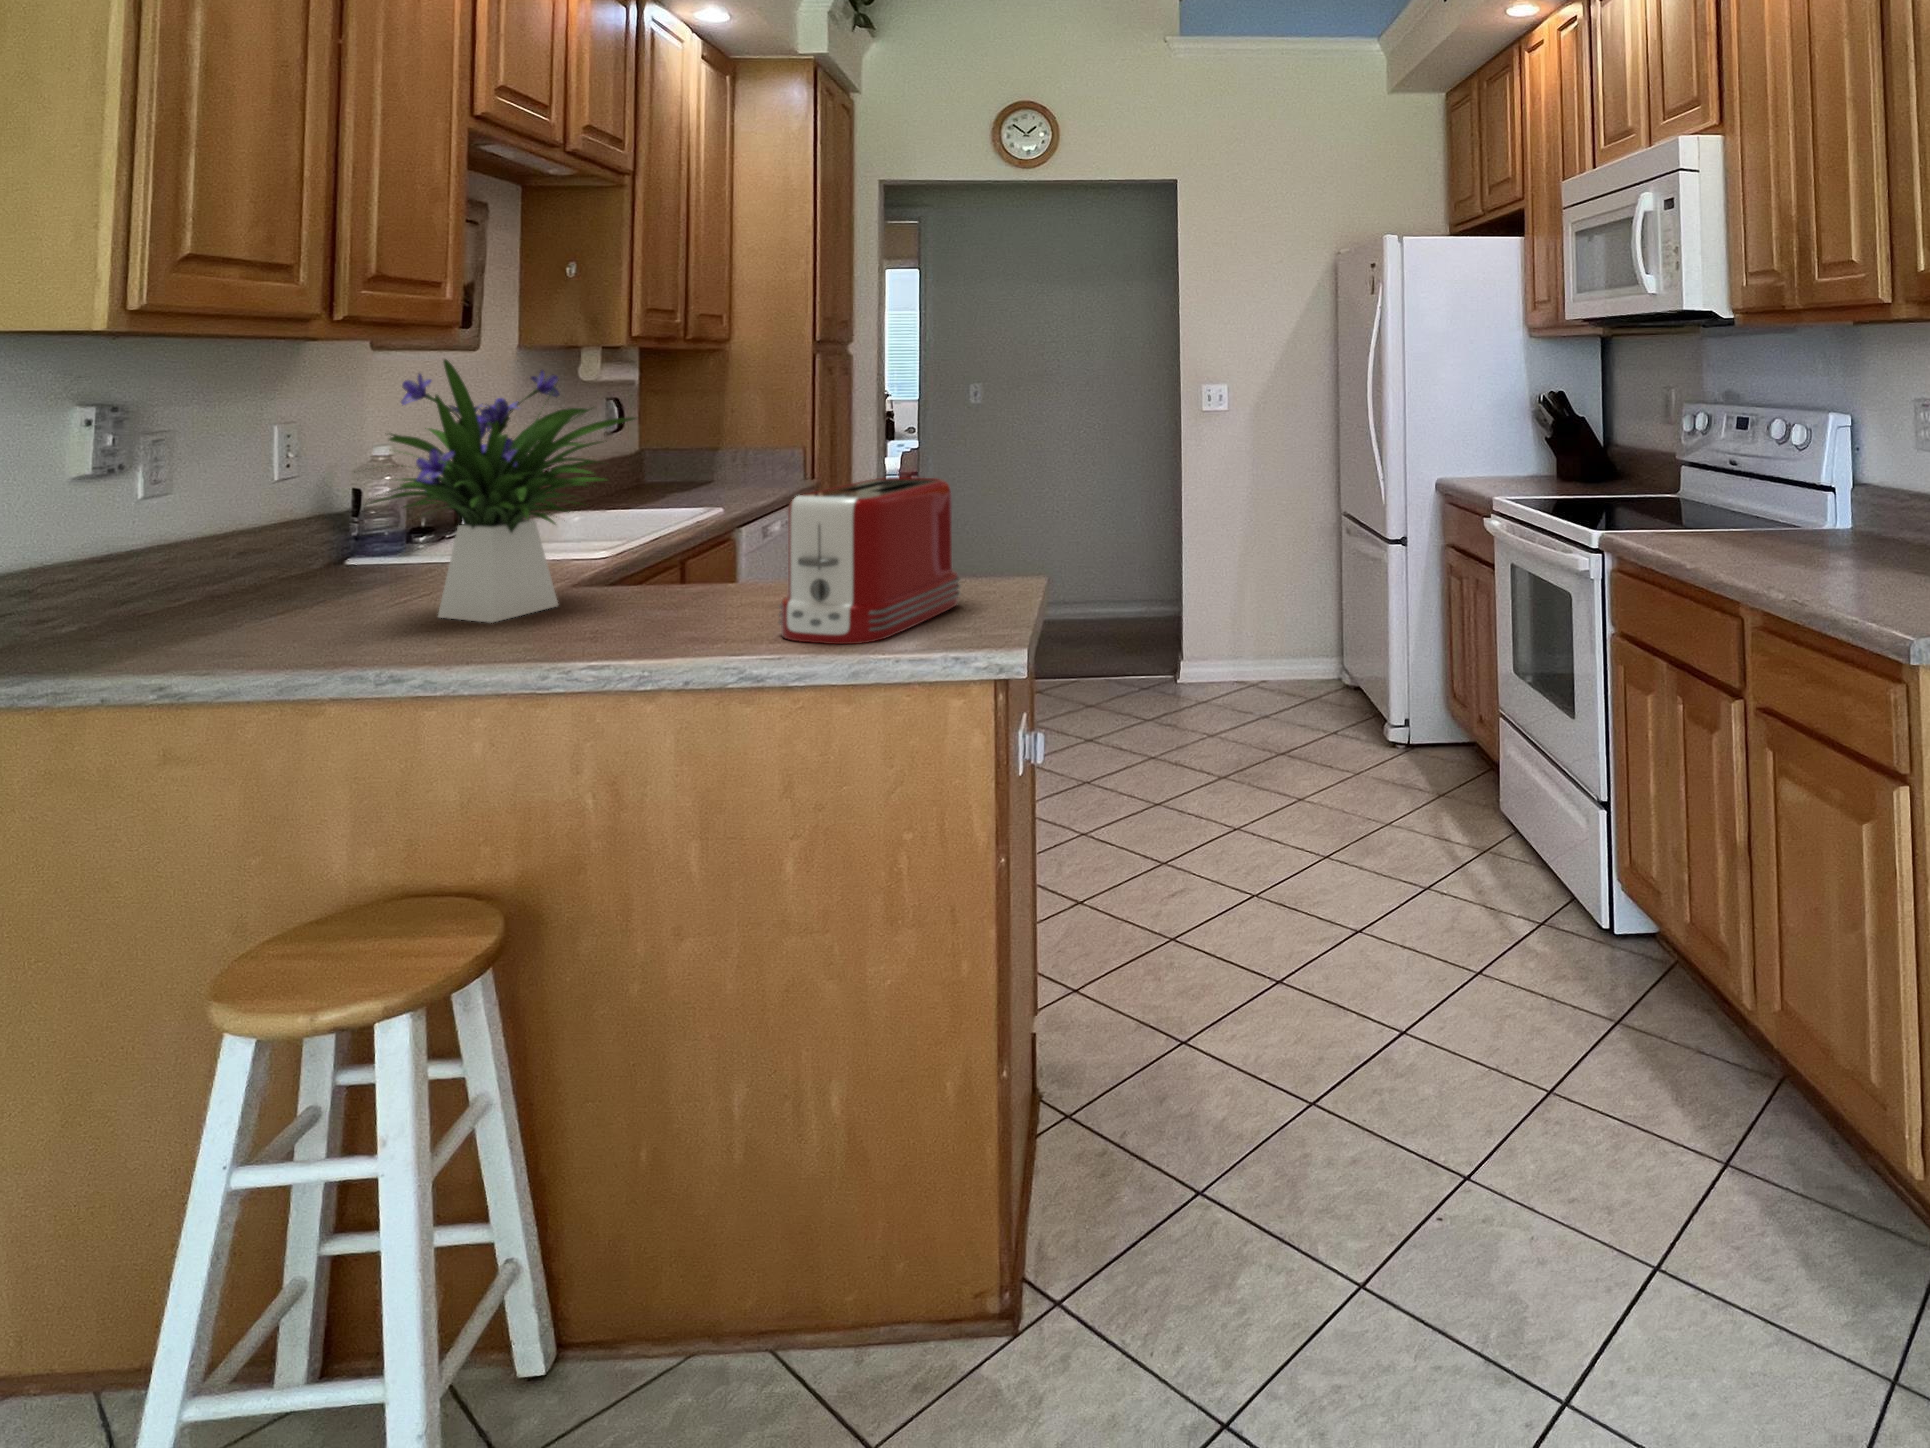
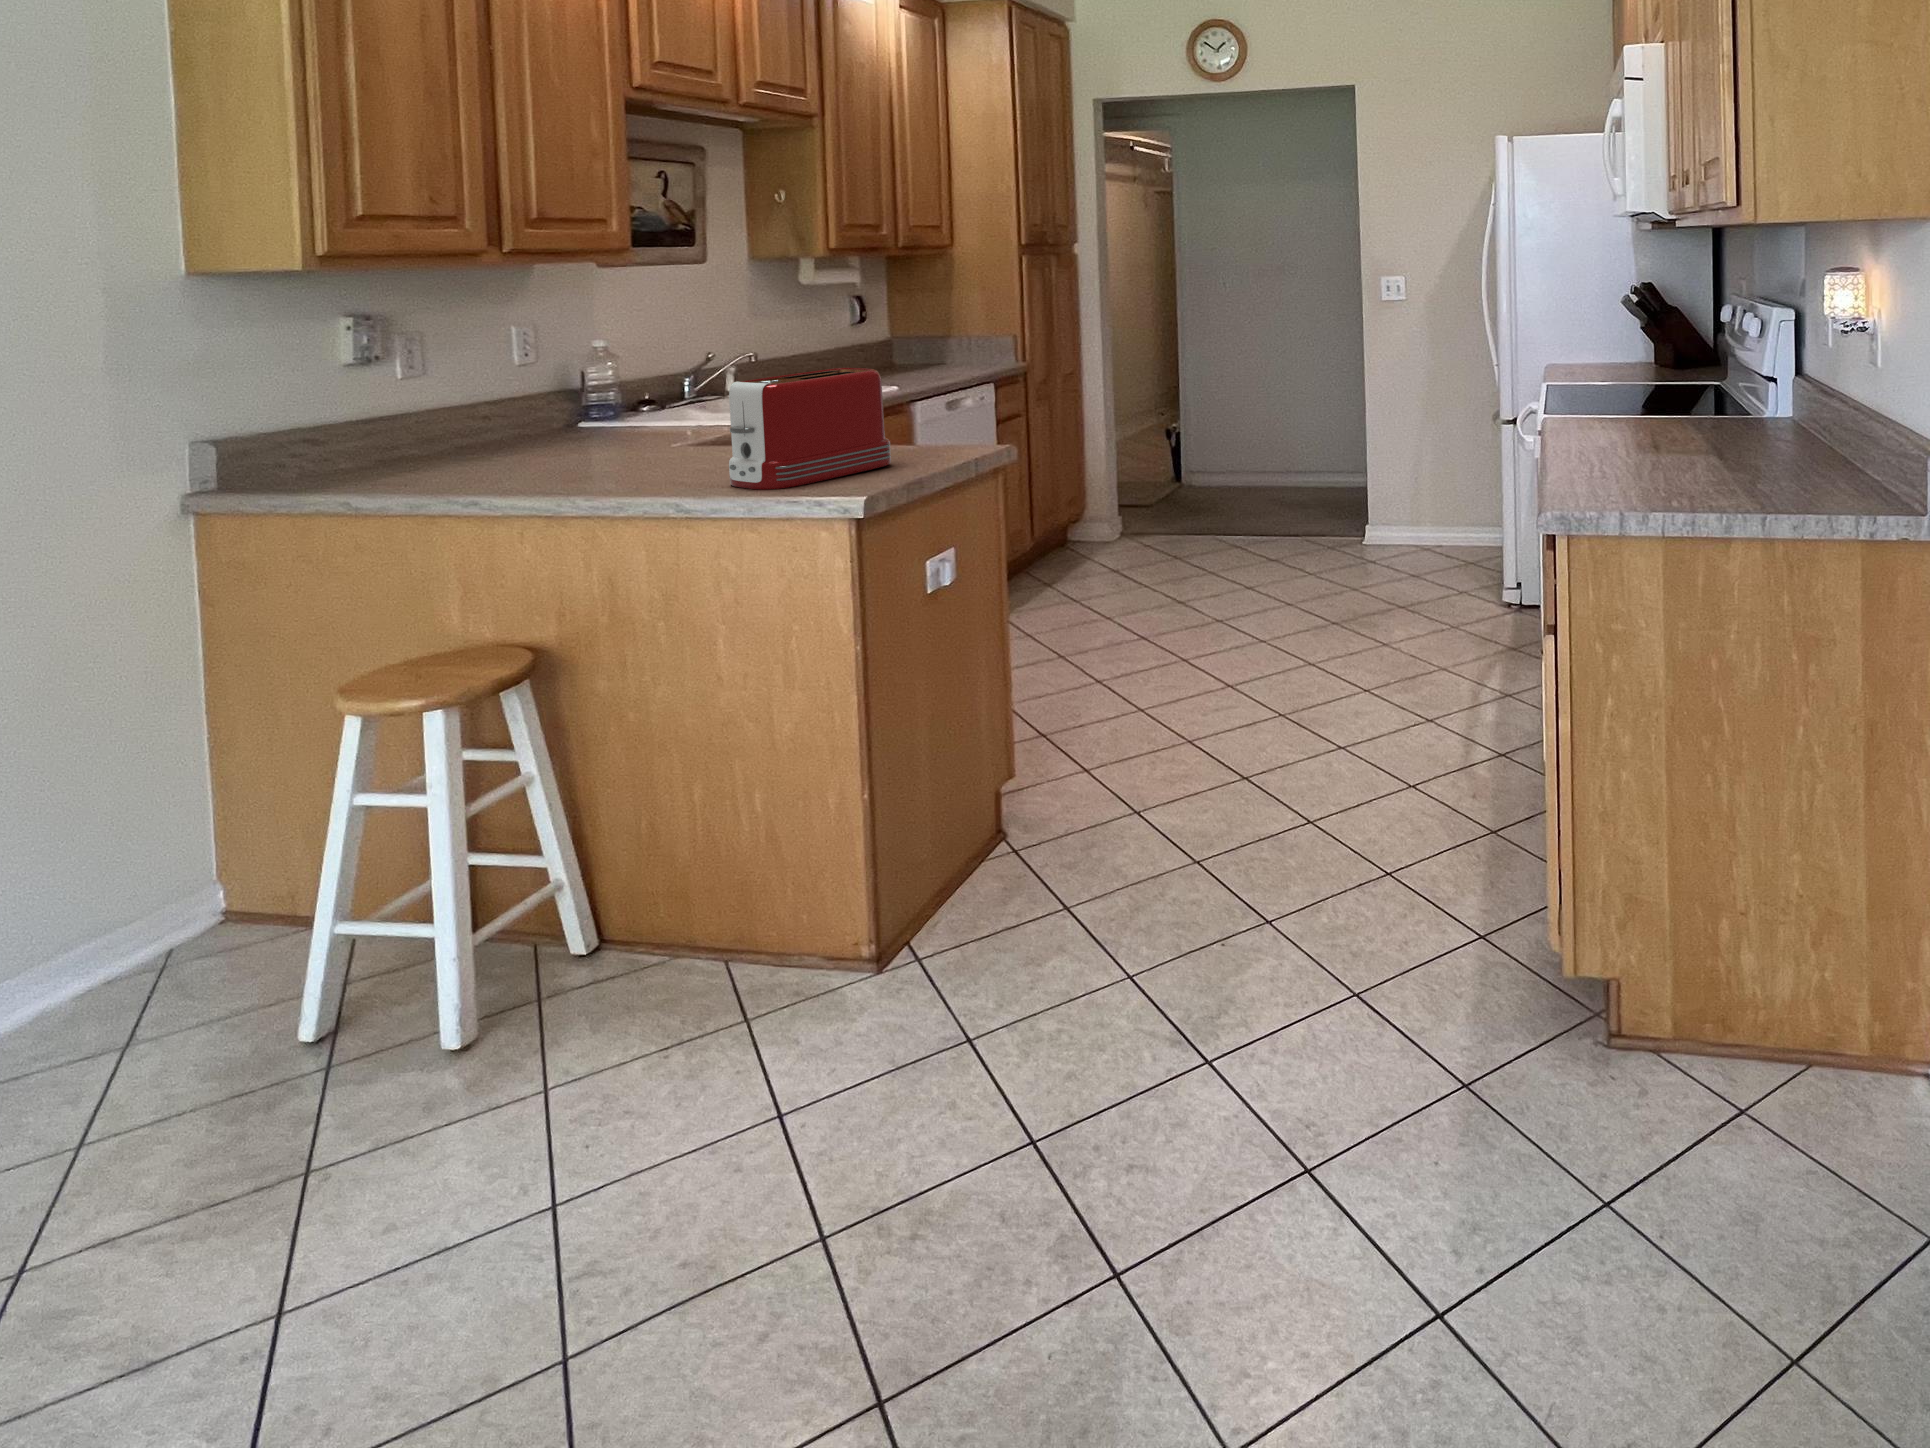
flower arrangement: present [369,359,635,623] -> none [478,282,680,469]

